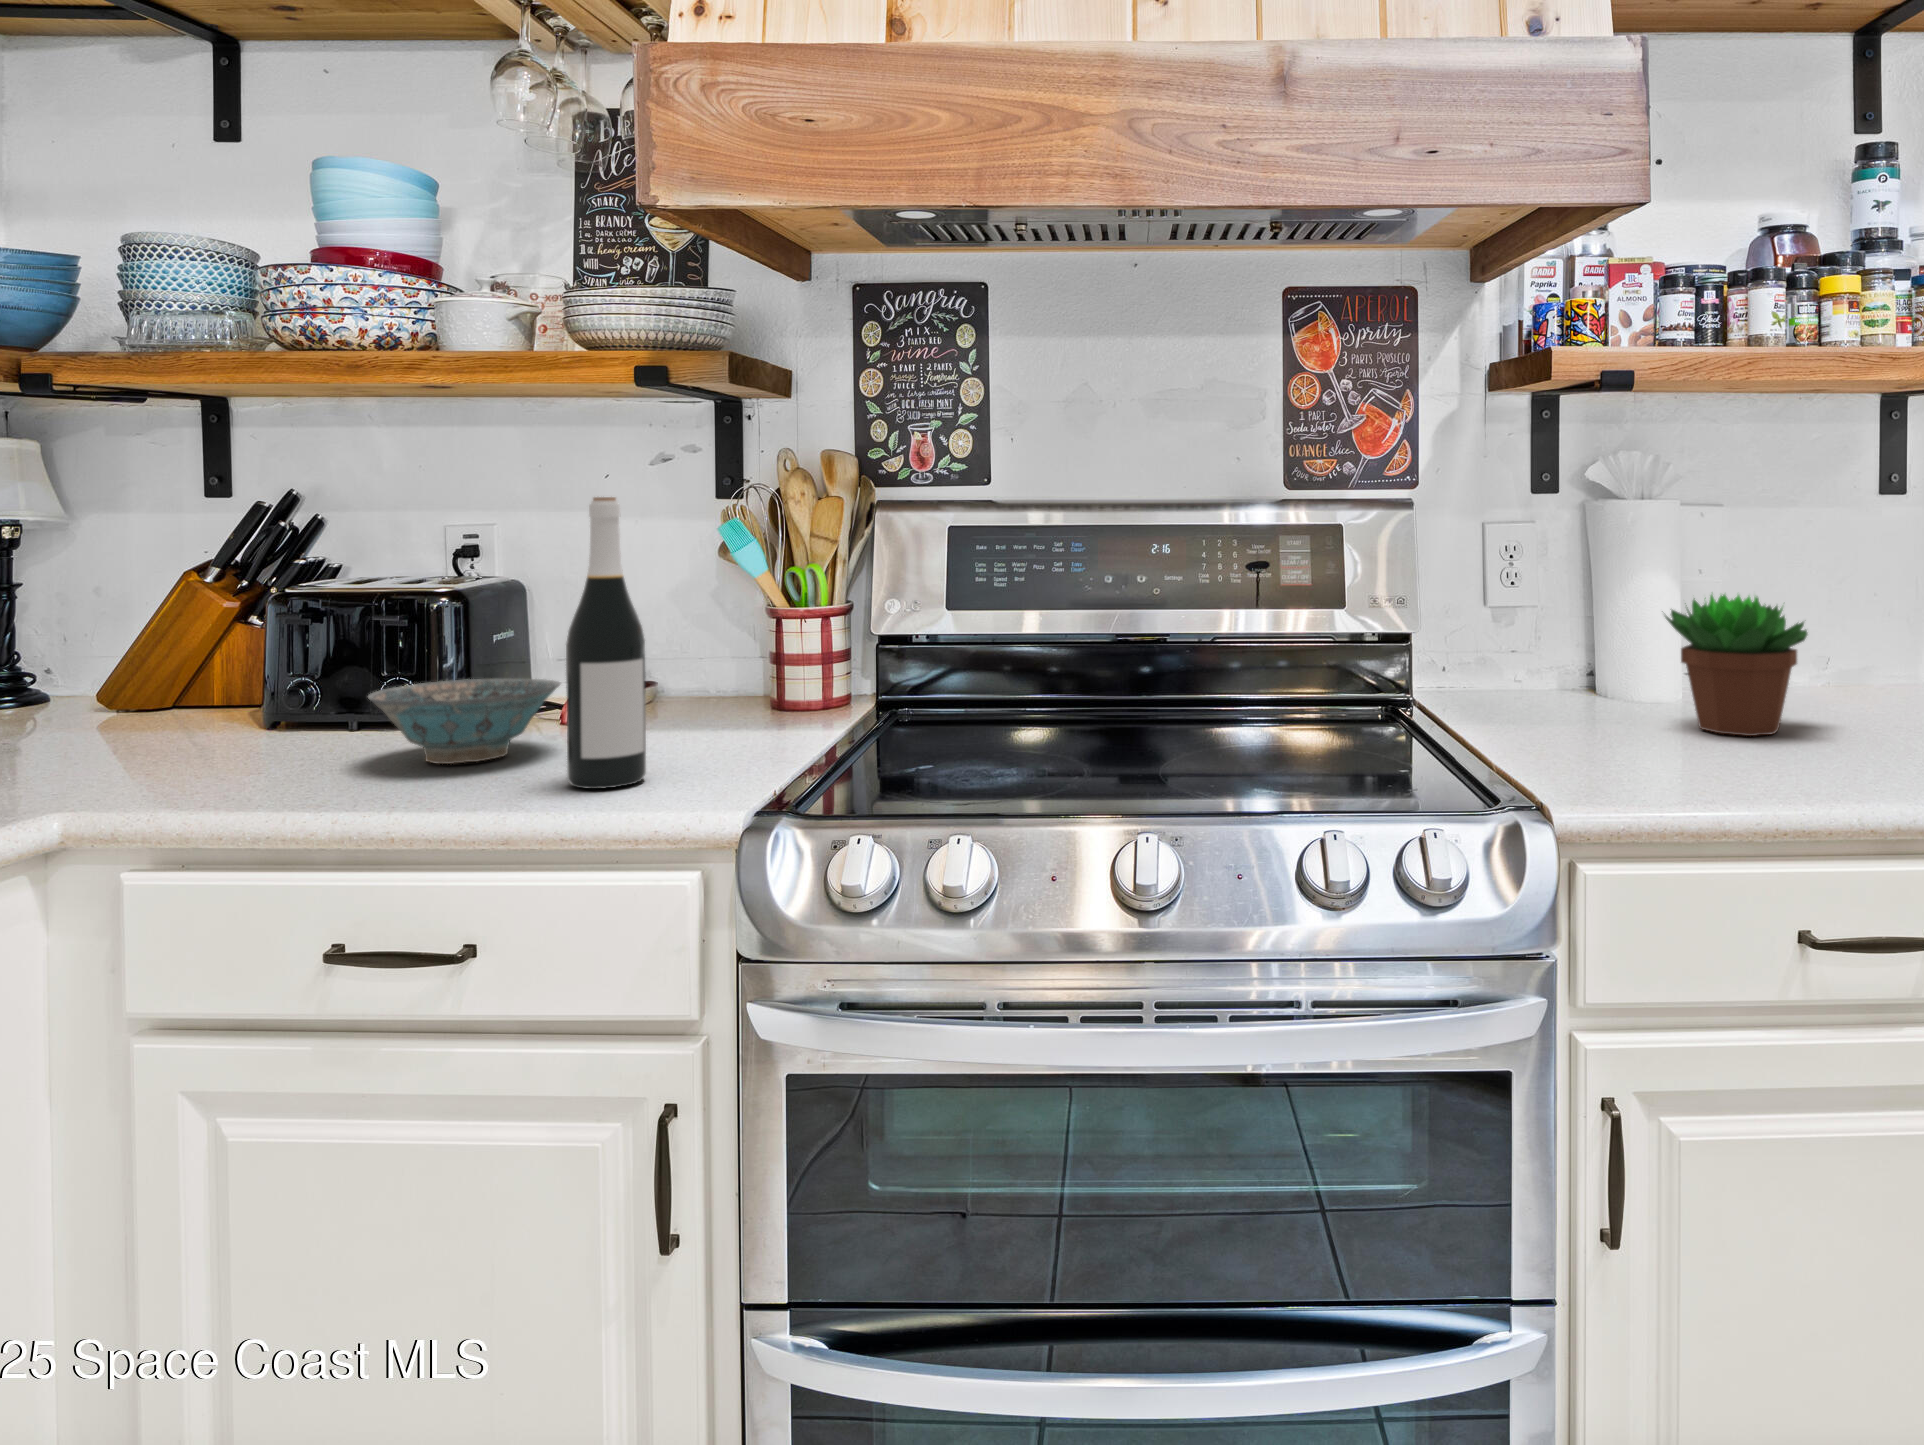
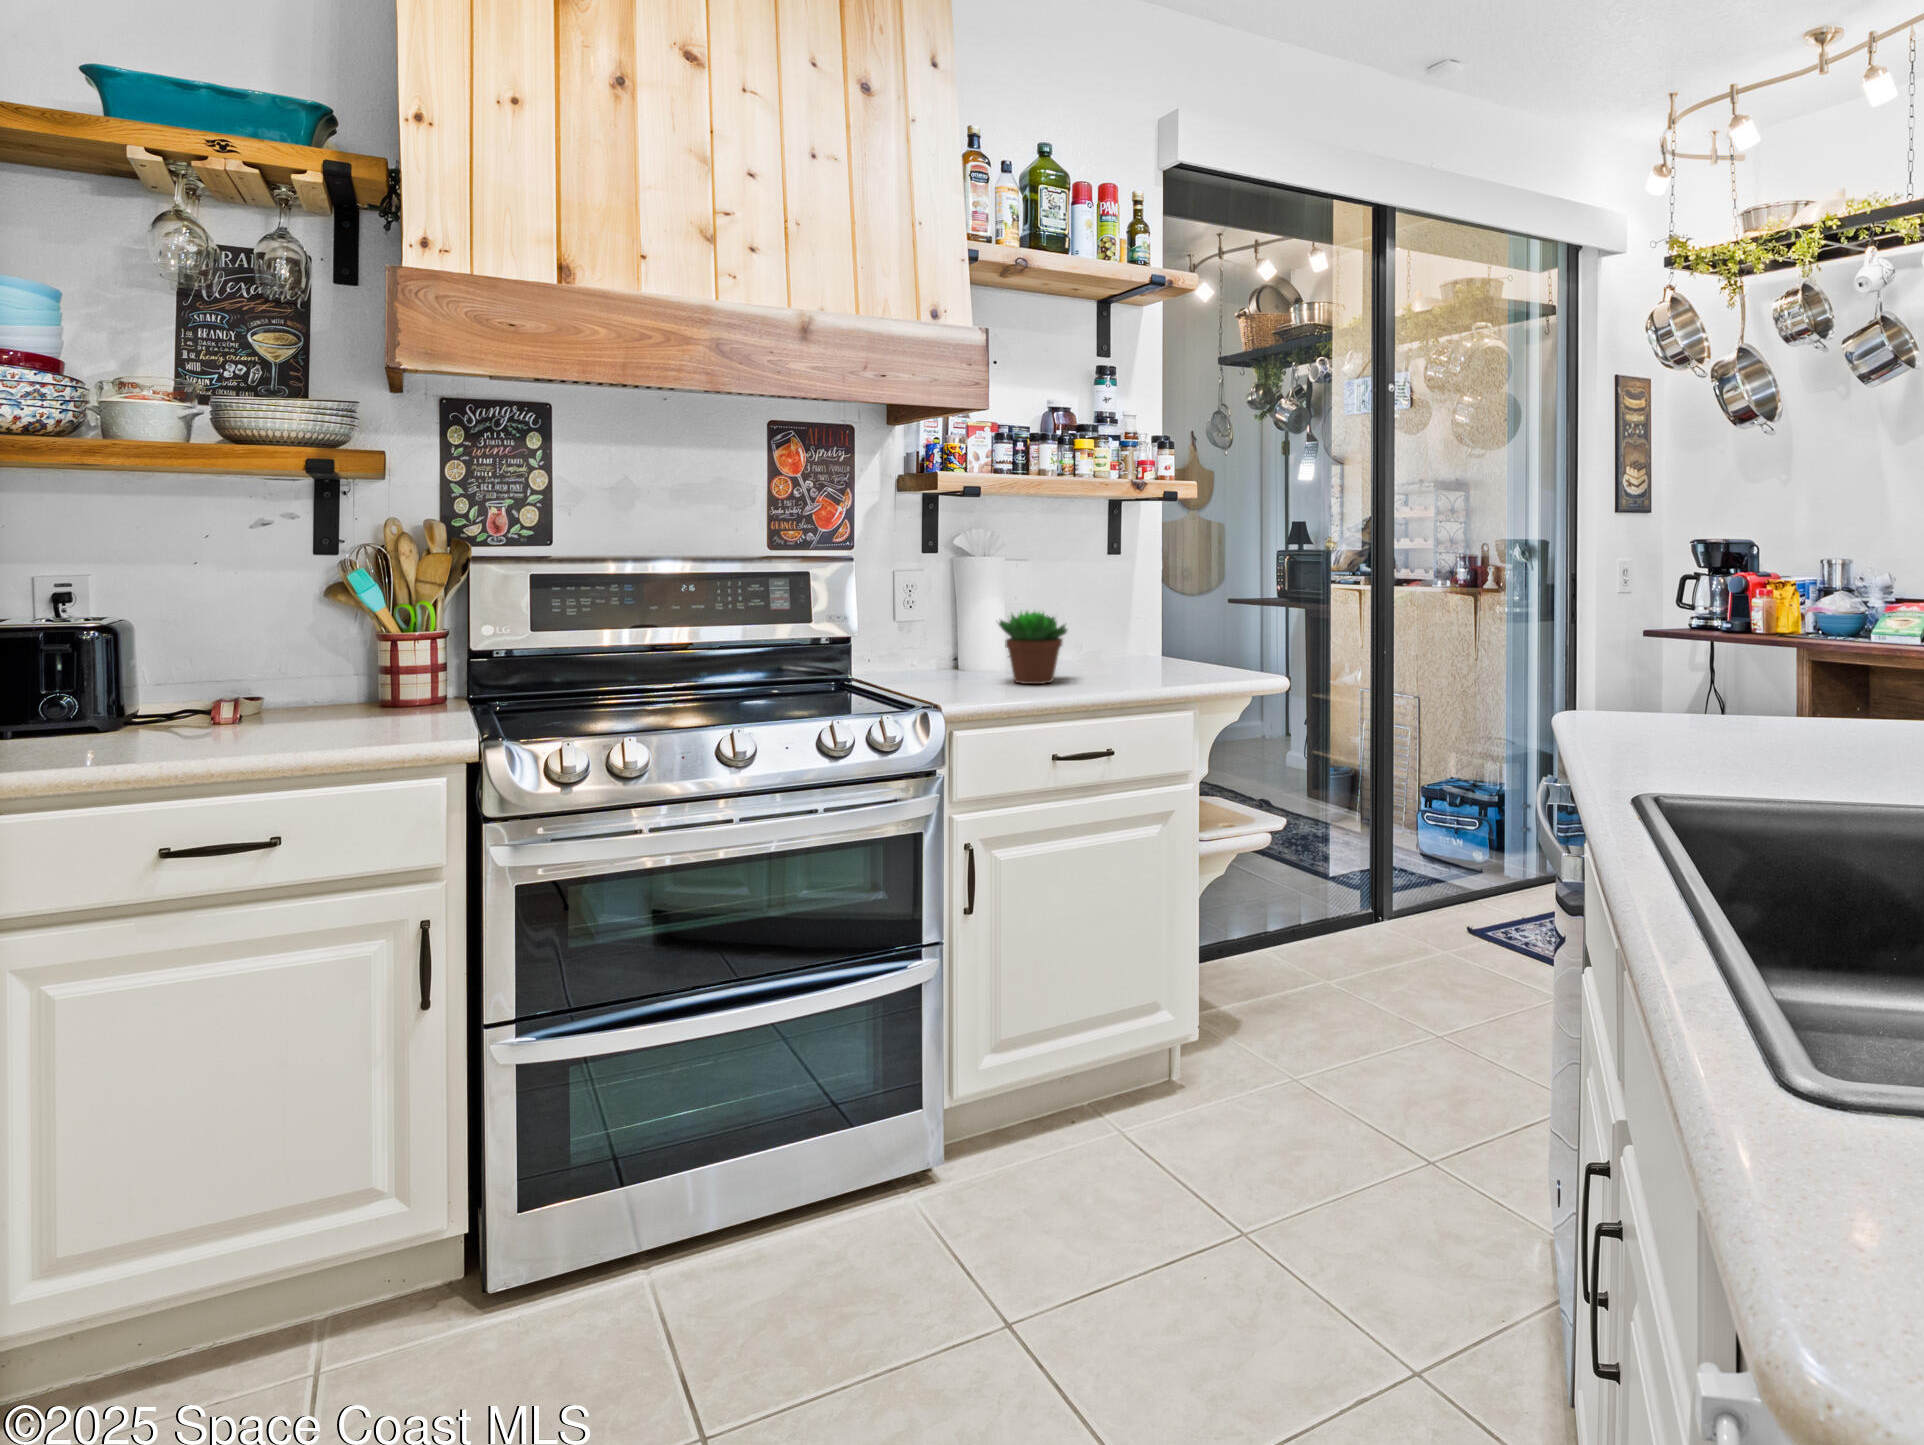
wine bottle: present [566,497,646,789] -> none [315,562,376,755]
ceramic bowl: present [368,679,561,764] -> none [98,690,265,752]

